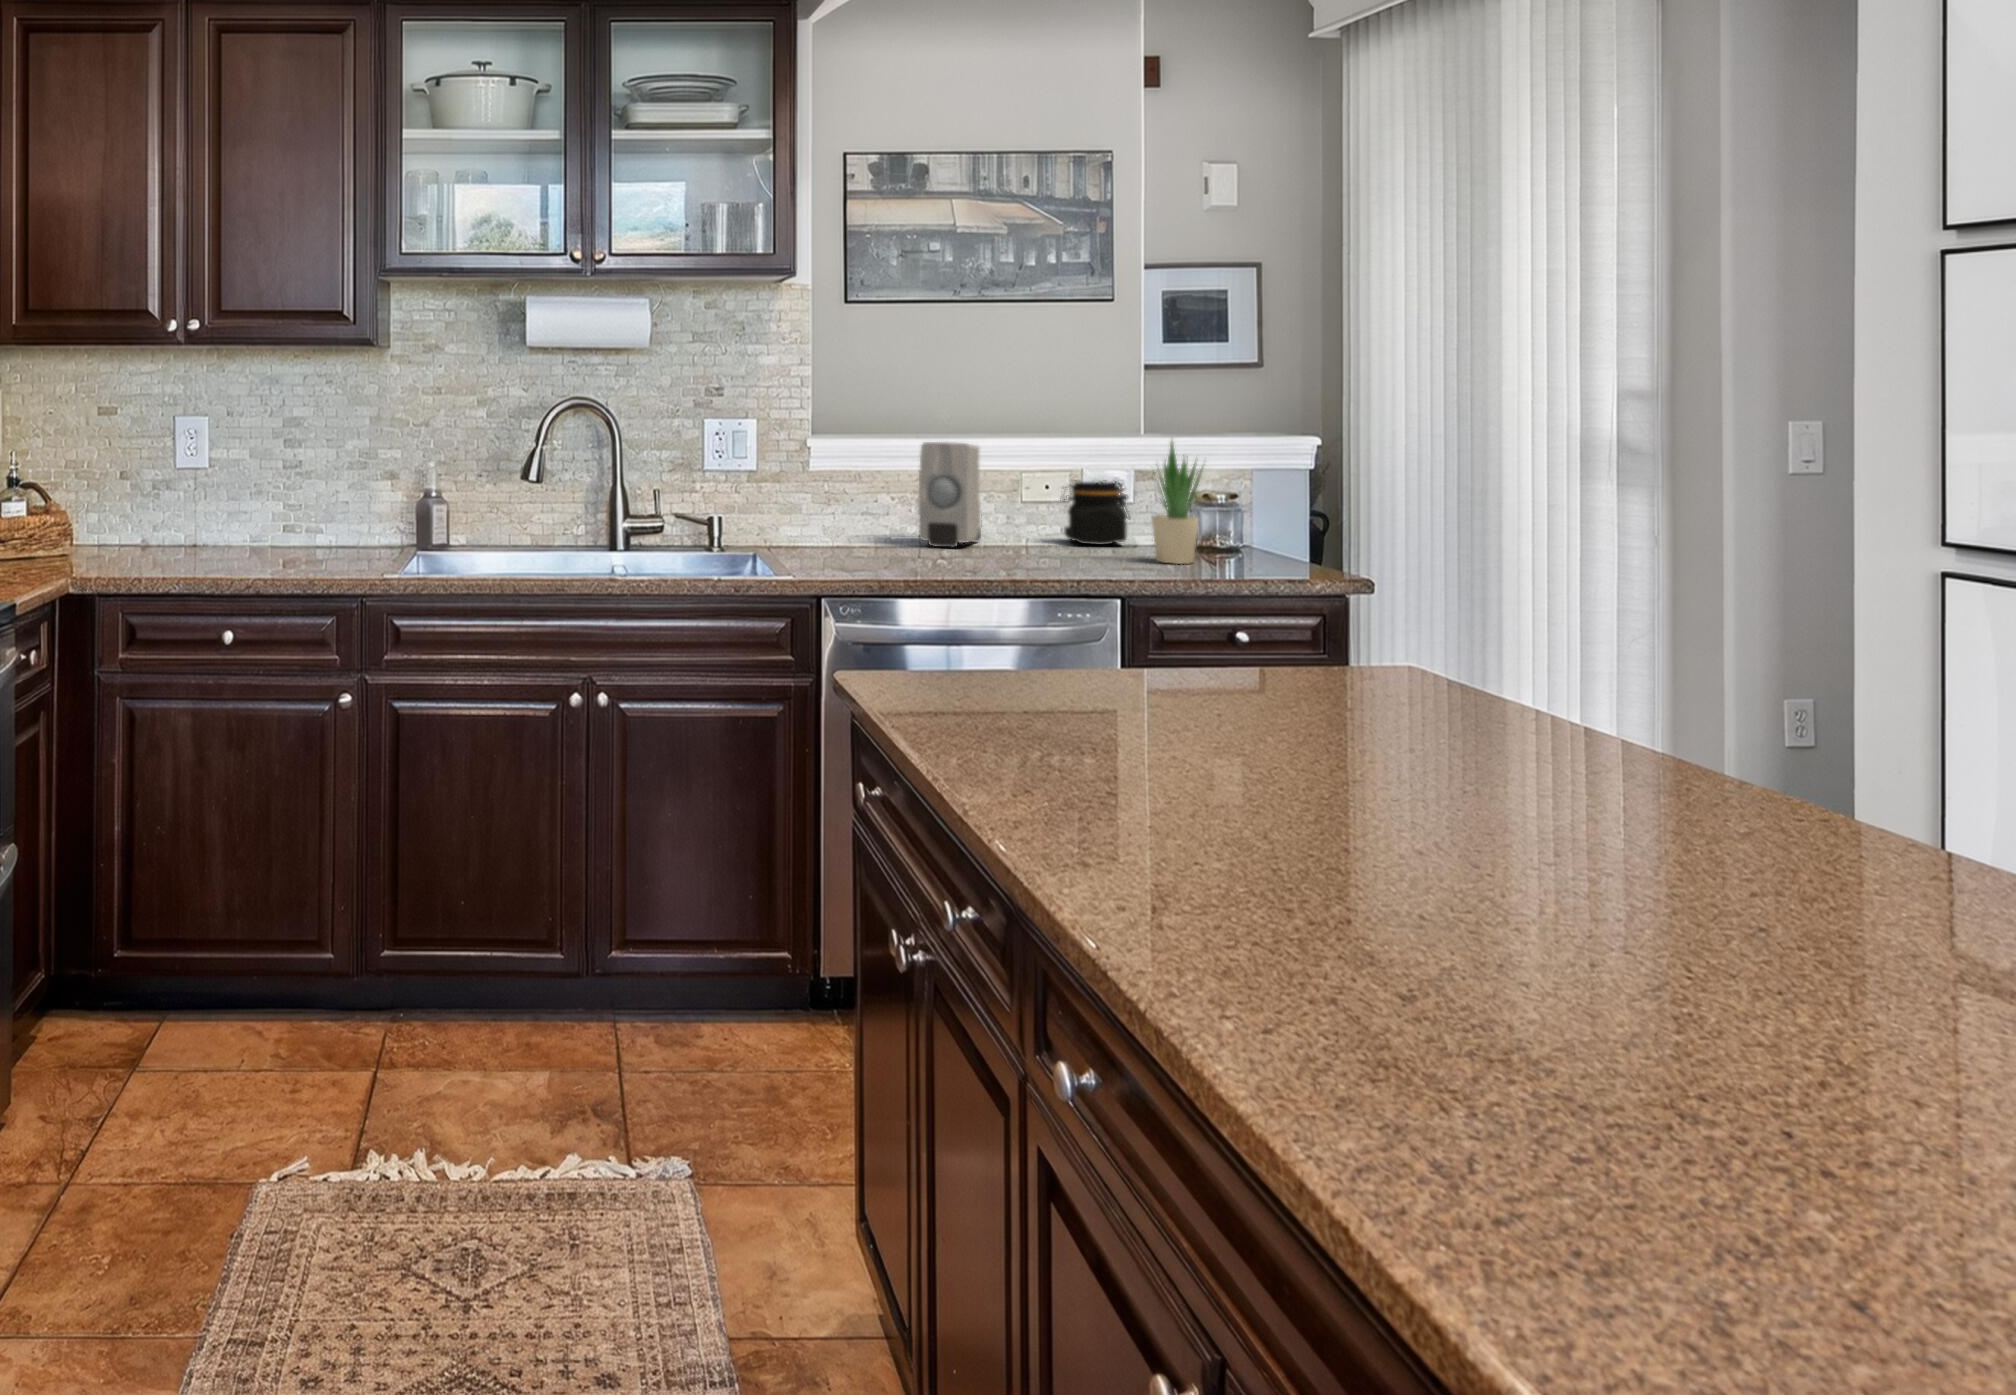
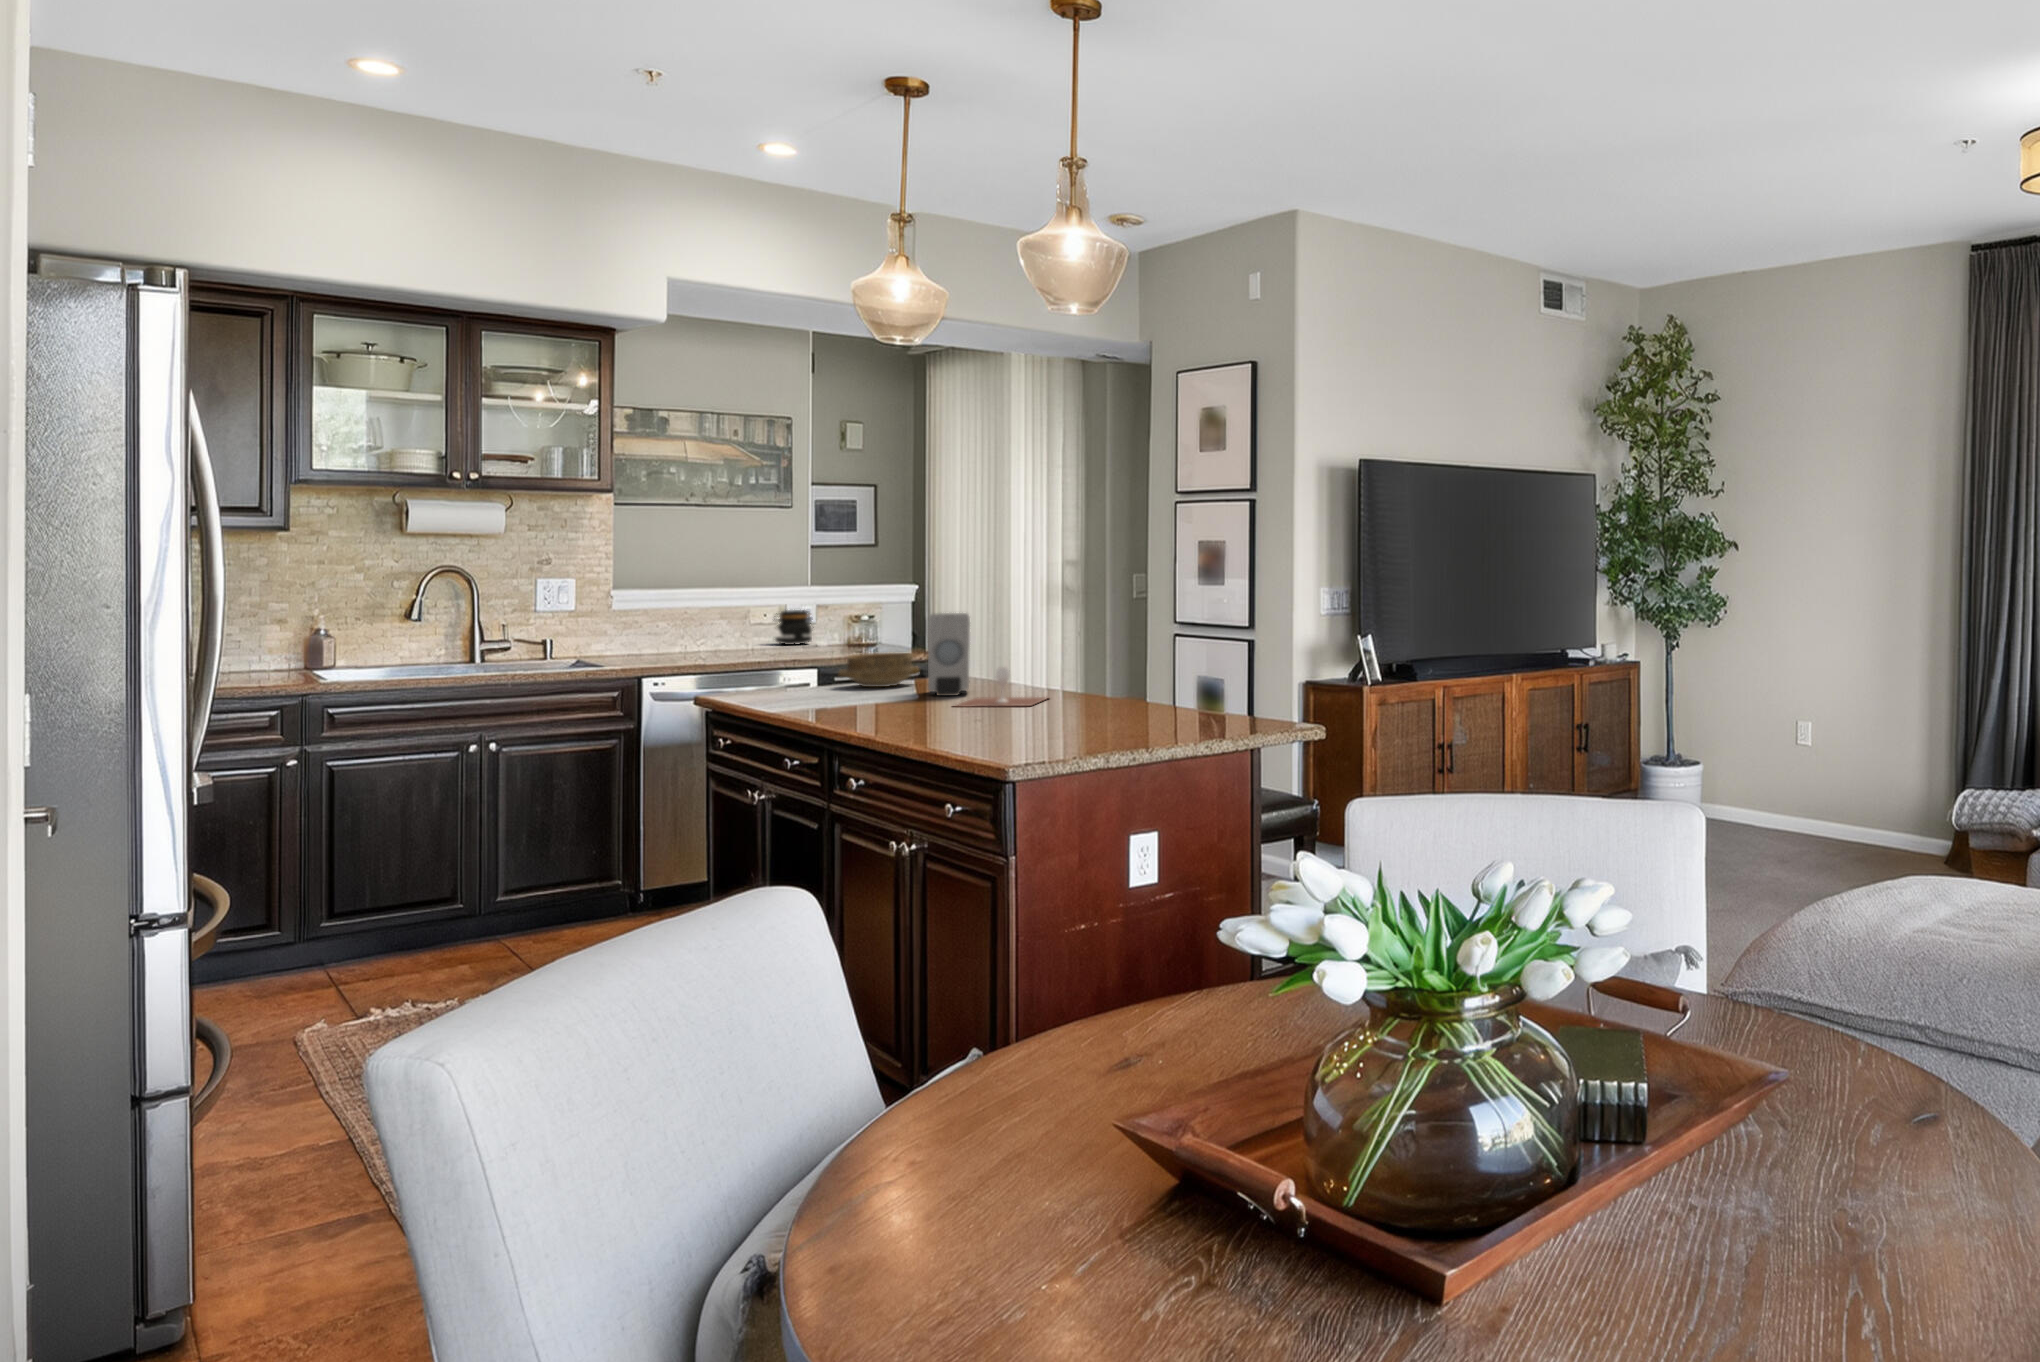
soap dispenser: present [919,442,981,547] -> present [928,613,970,696]
potted plant: present [1152,442,1202,564] -> none [828,585,857,649]
ceramic bowl: none [1130,634,1347,740] -> present [839,653,919,687]
wine glass: none [1481,804,1893,1021] -> present [957,667,1047,707]

